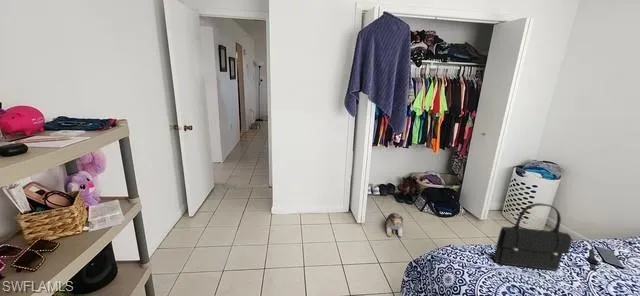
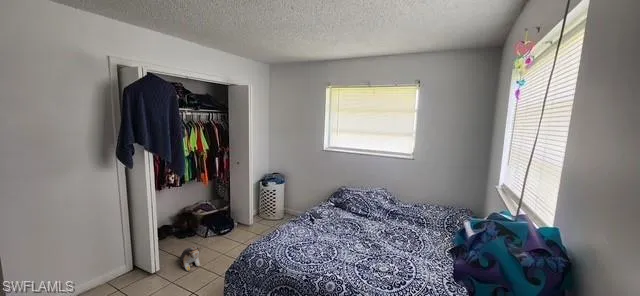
handbag: present [494,203,571,270] -> none [276,199,304,241]

